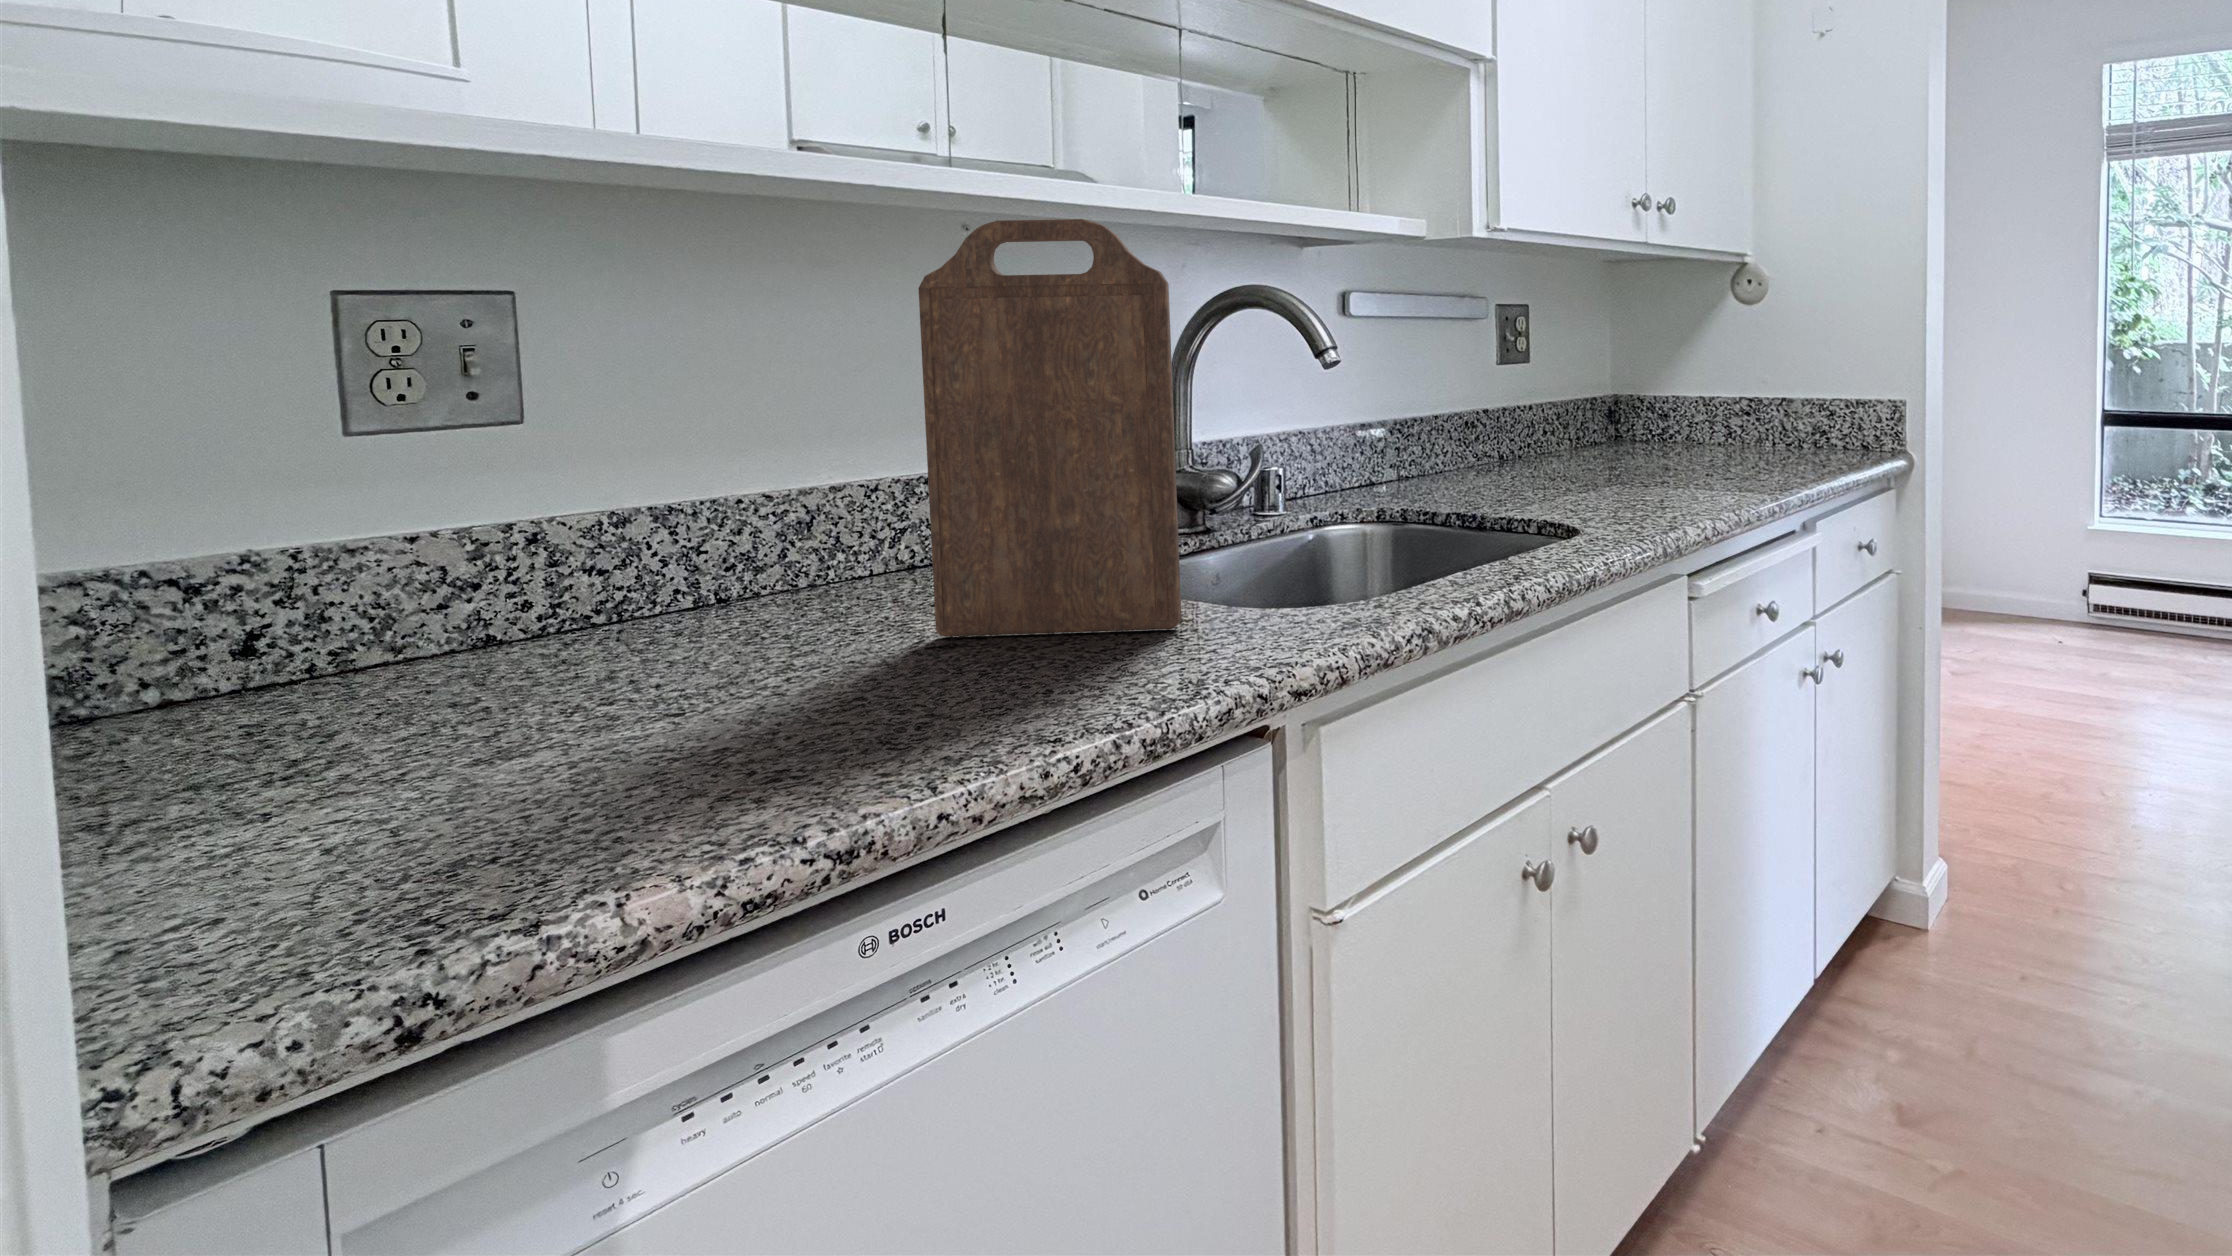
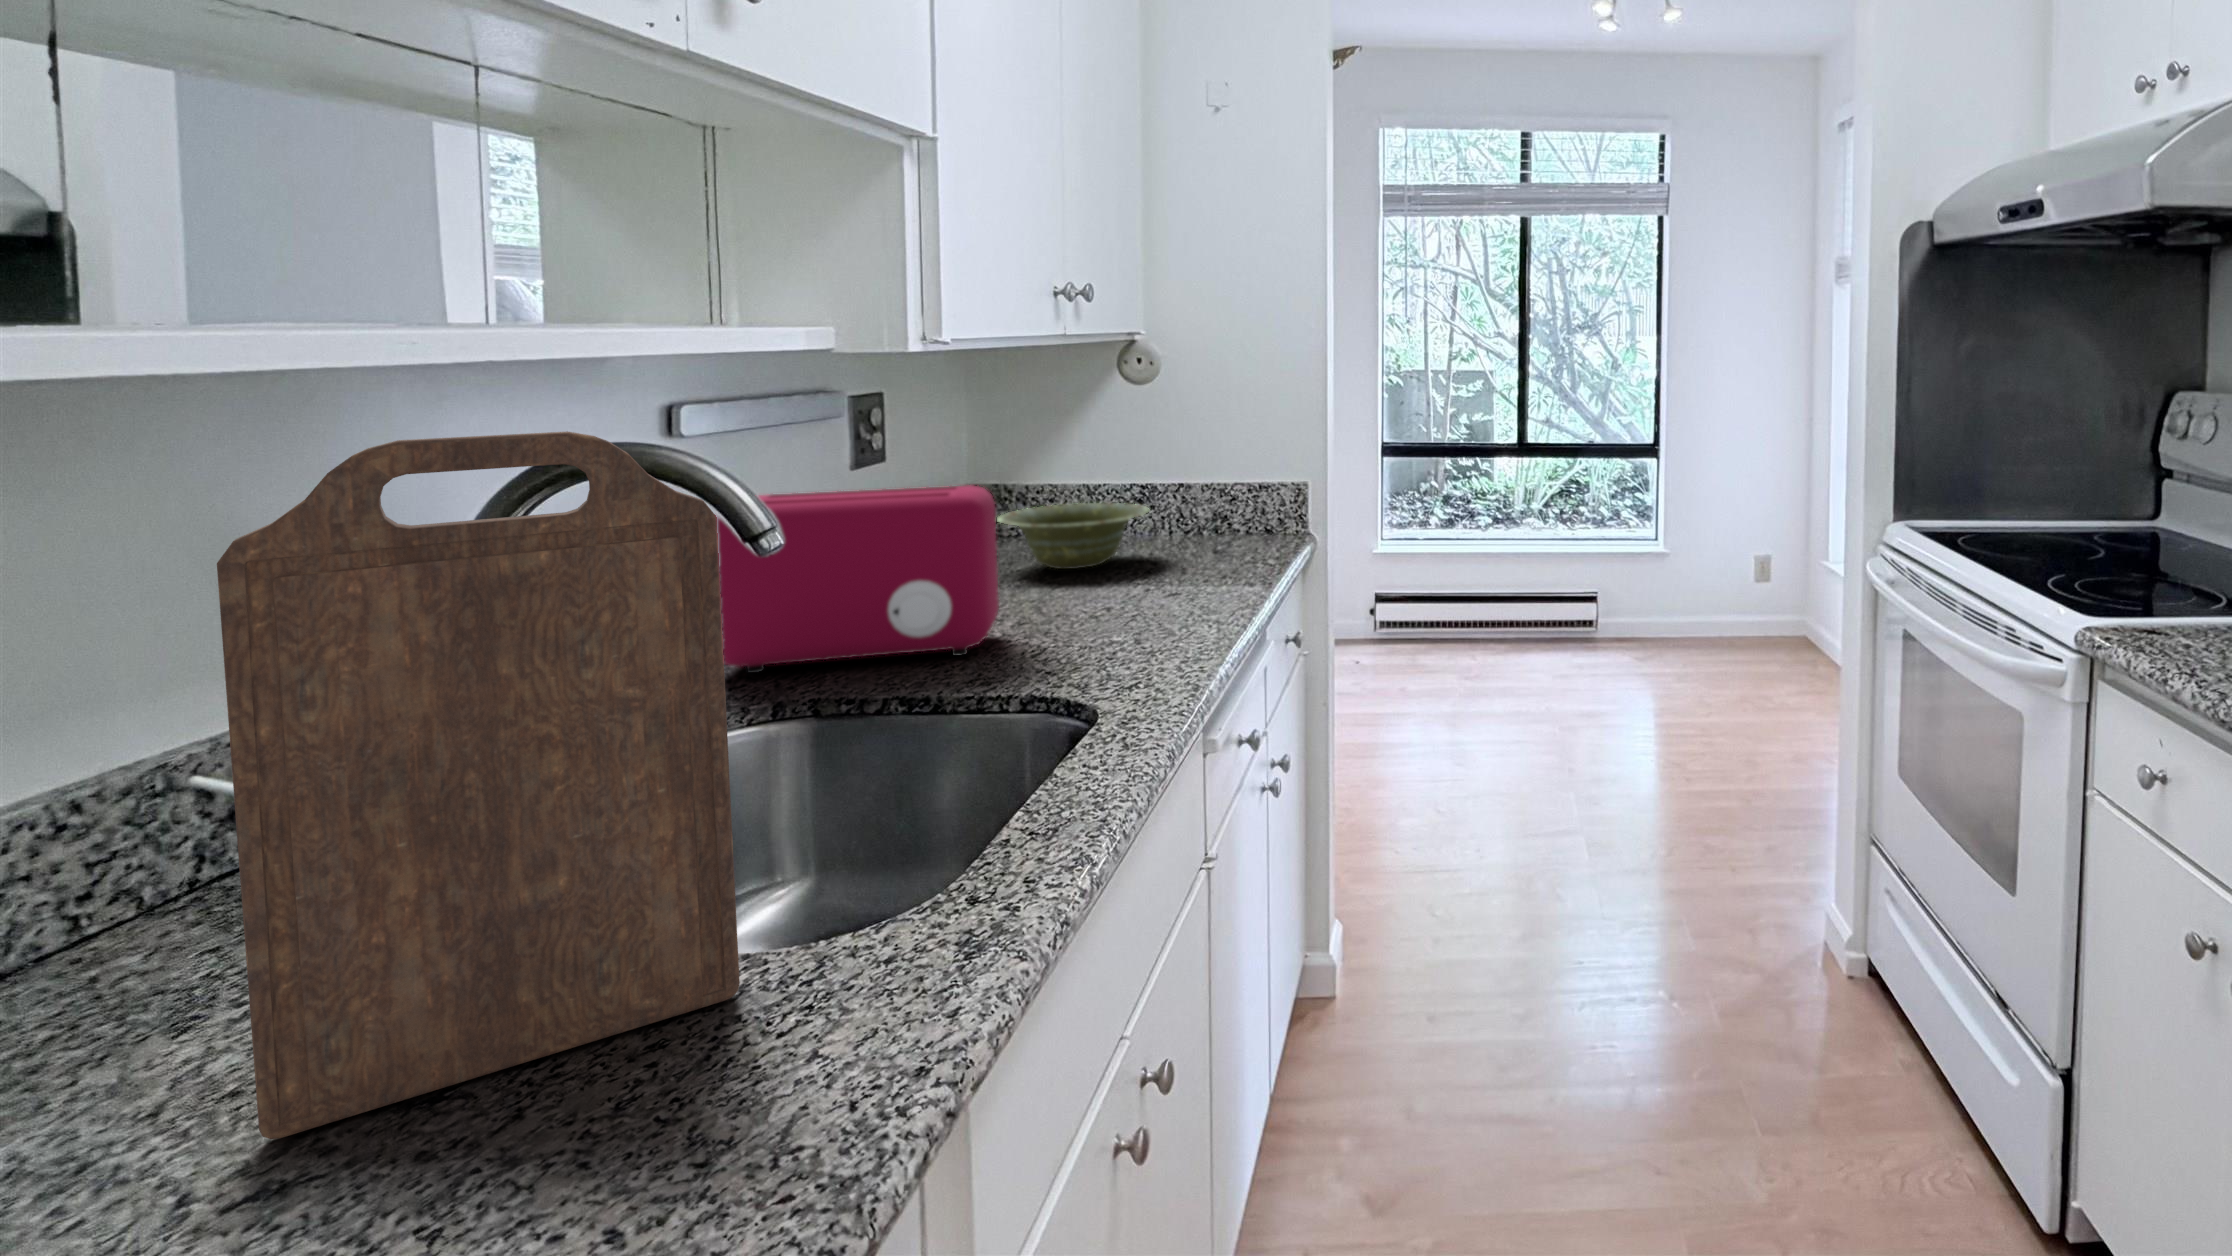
toaster: none [1361,362,1564,498] -> present [717,486,999,673]
dish: none [1611,408,1739,460] -> present [997,503,1149,569]

